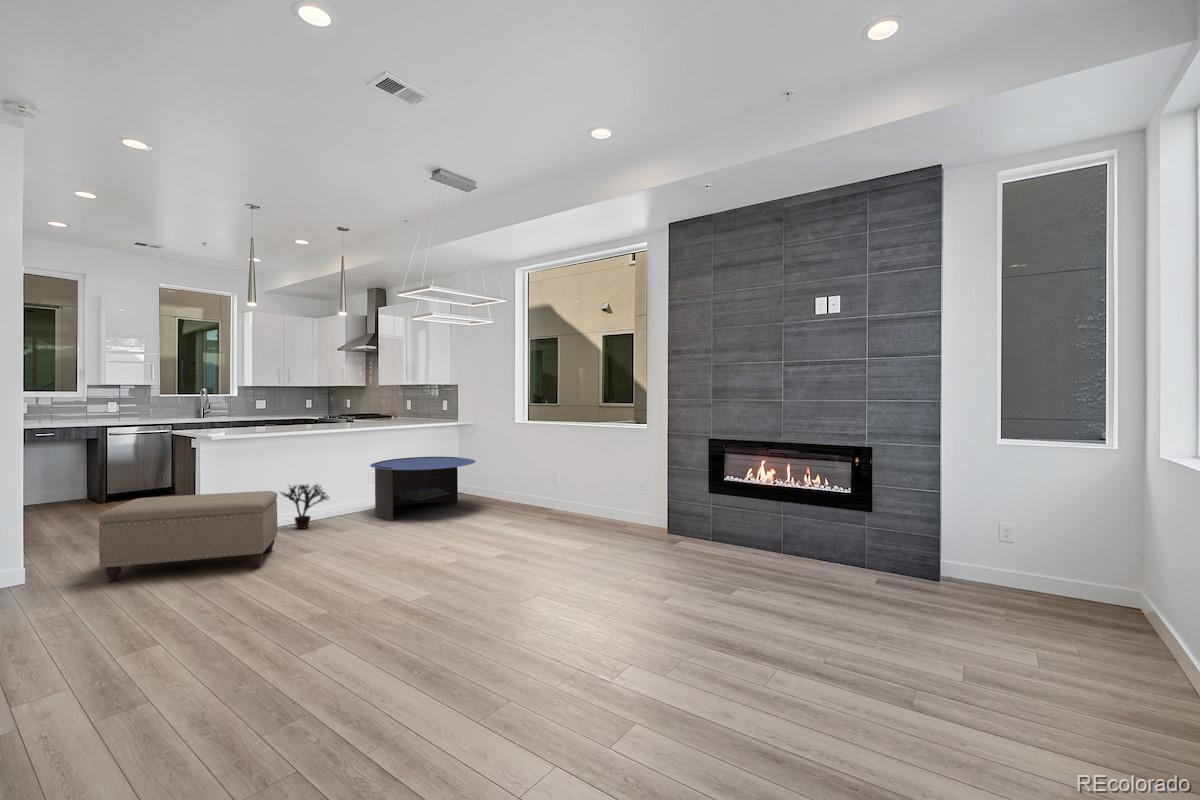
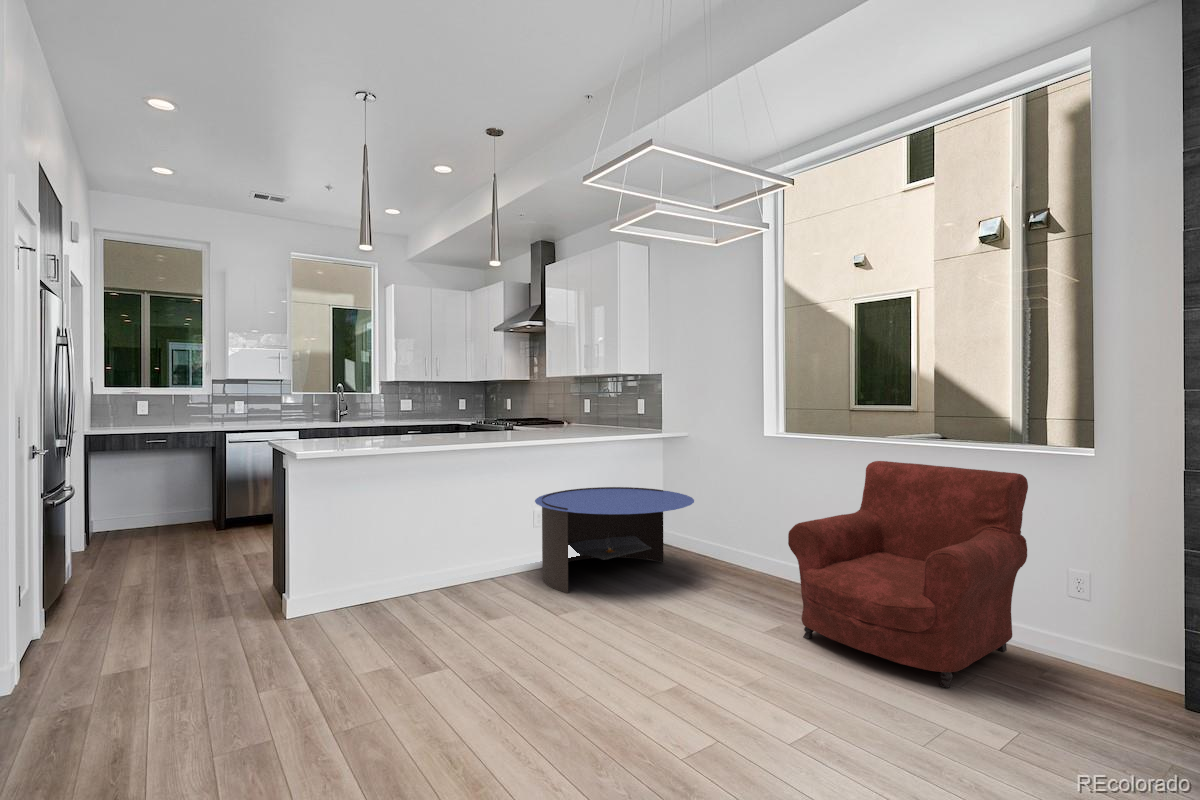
armchair: none [523,433,641,542] -> present [788,461,1028,688]
potted plant: present [282,484,329,529] -> none [406,526,477,598]
ottoman: present [98,491,277,582] -> none [137,547,396,688]

